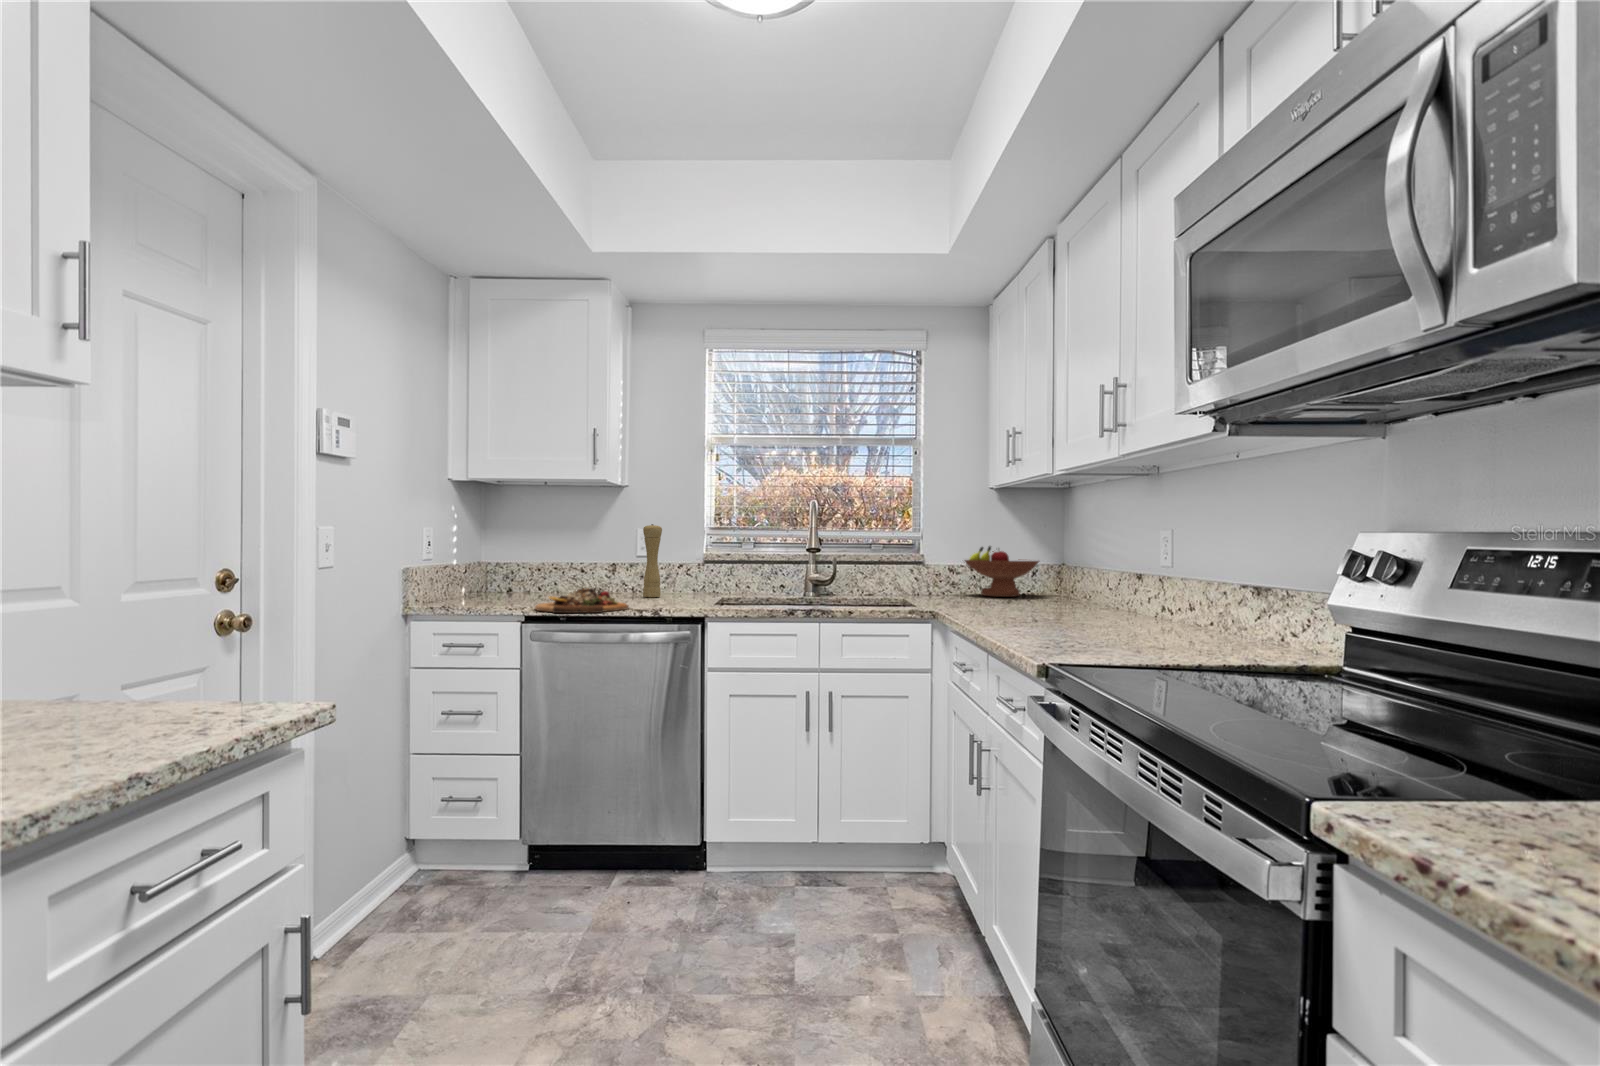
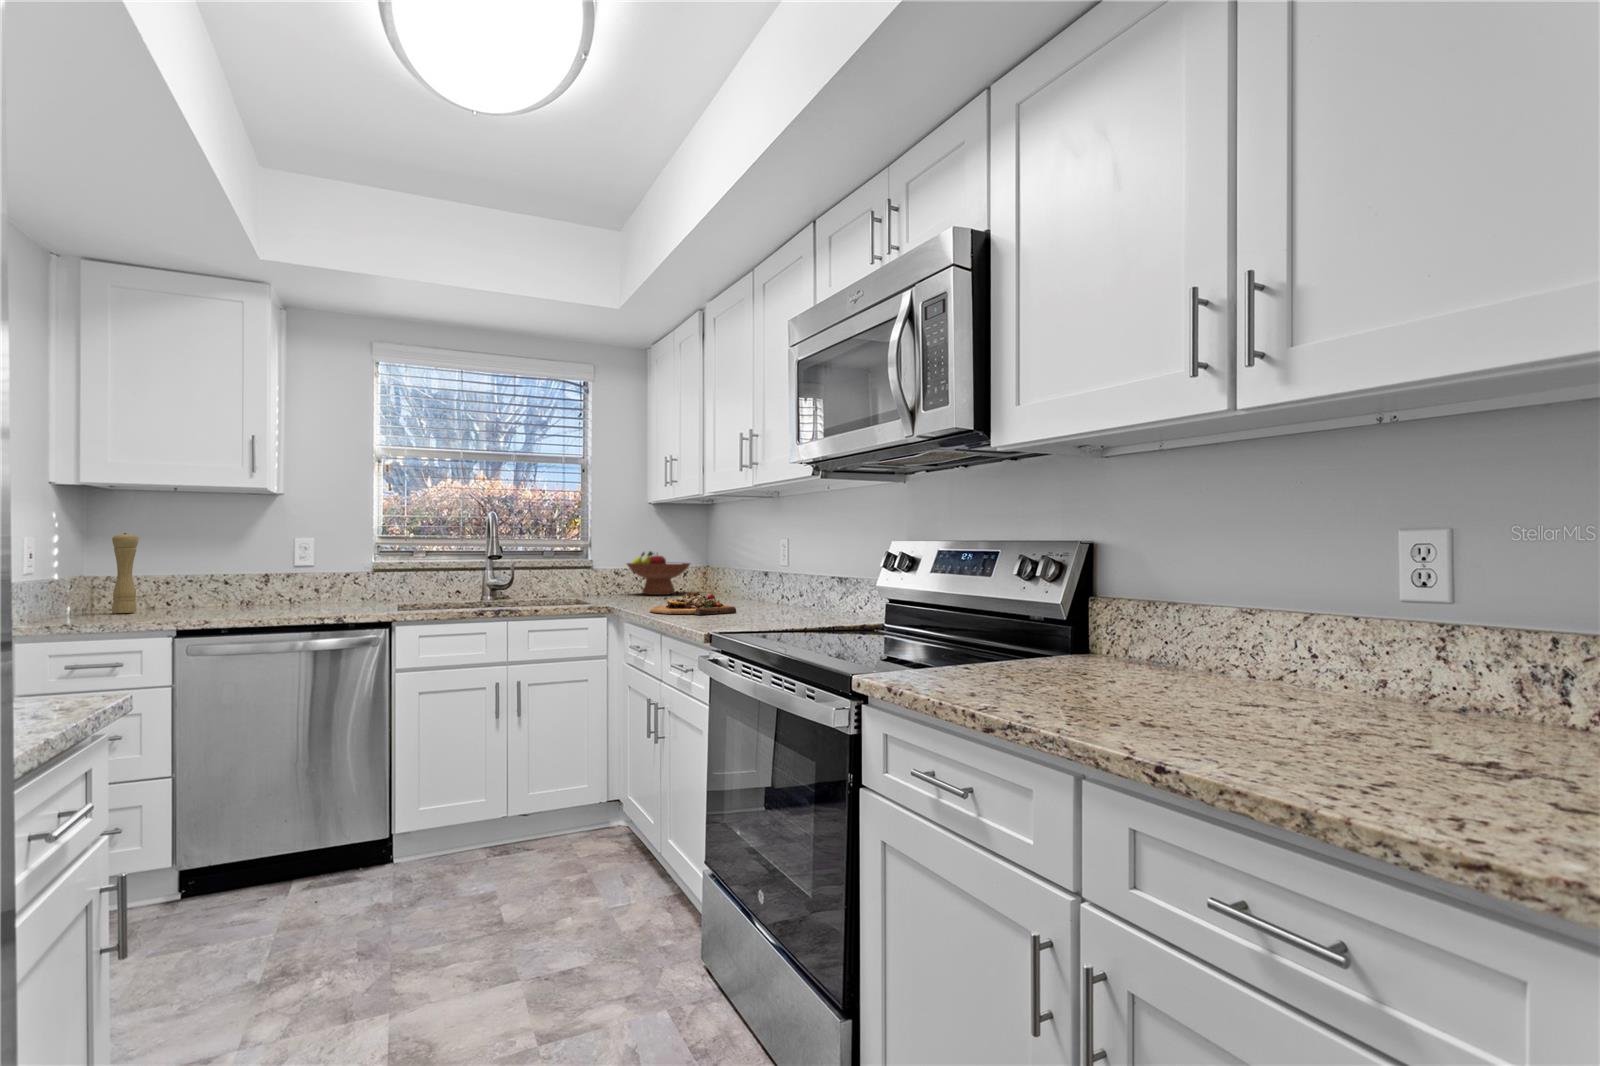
pepper mill: present [643,524,662,597] -> present [112,533,139,613]
cutting board: present [535,588,629,613] -> present [650,592,736,615]

